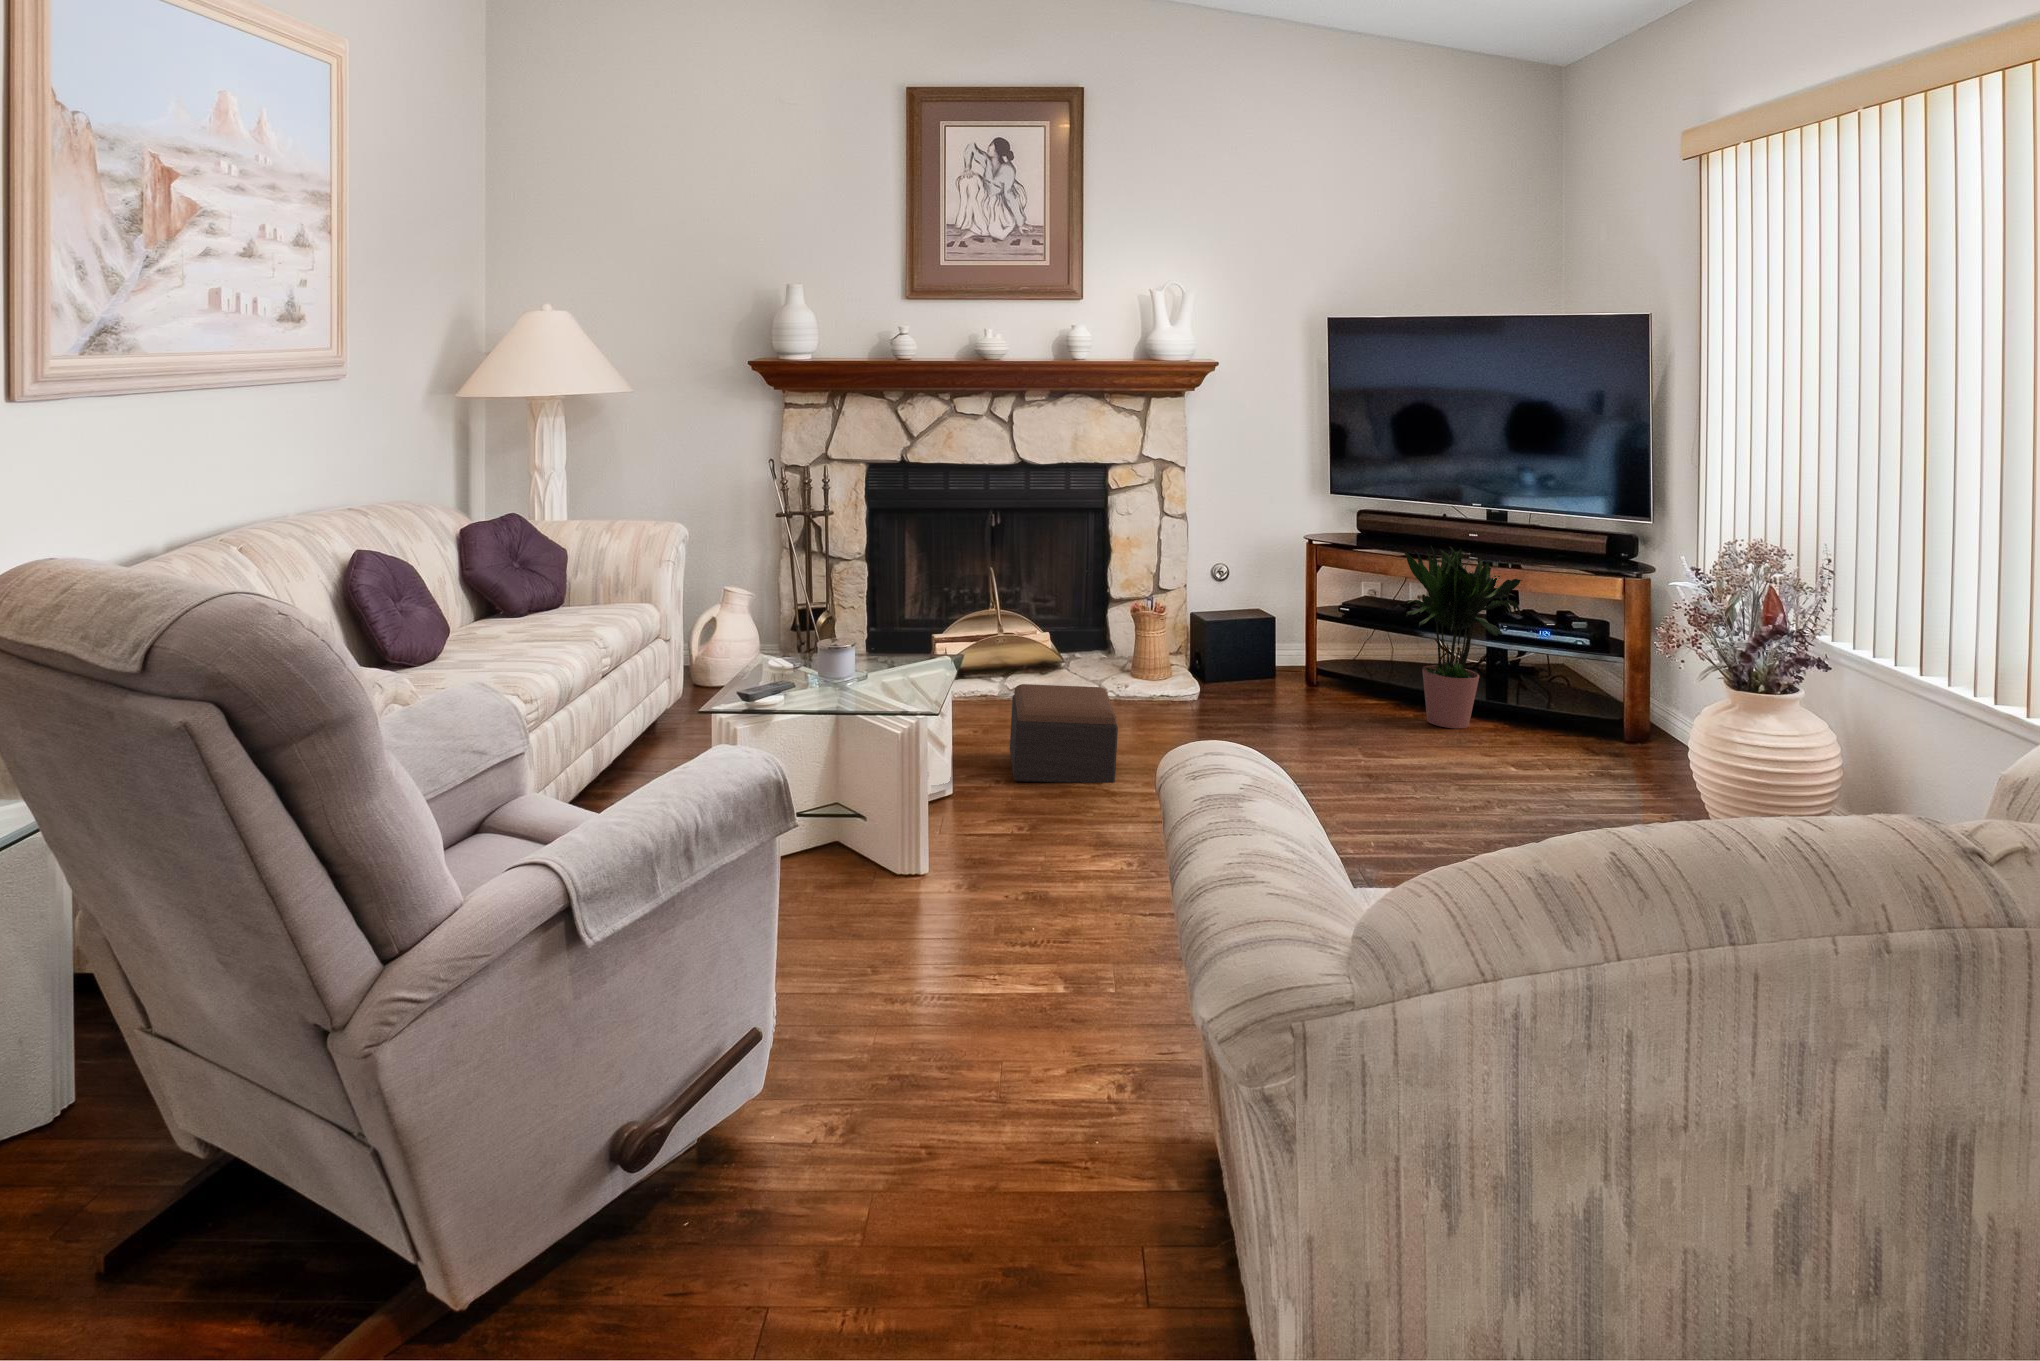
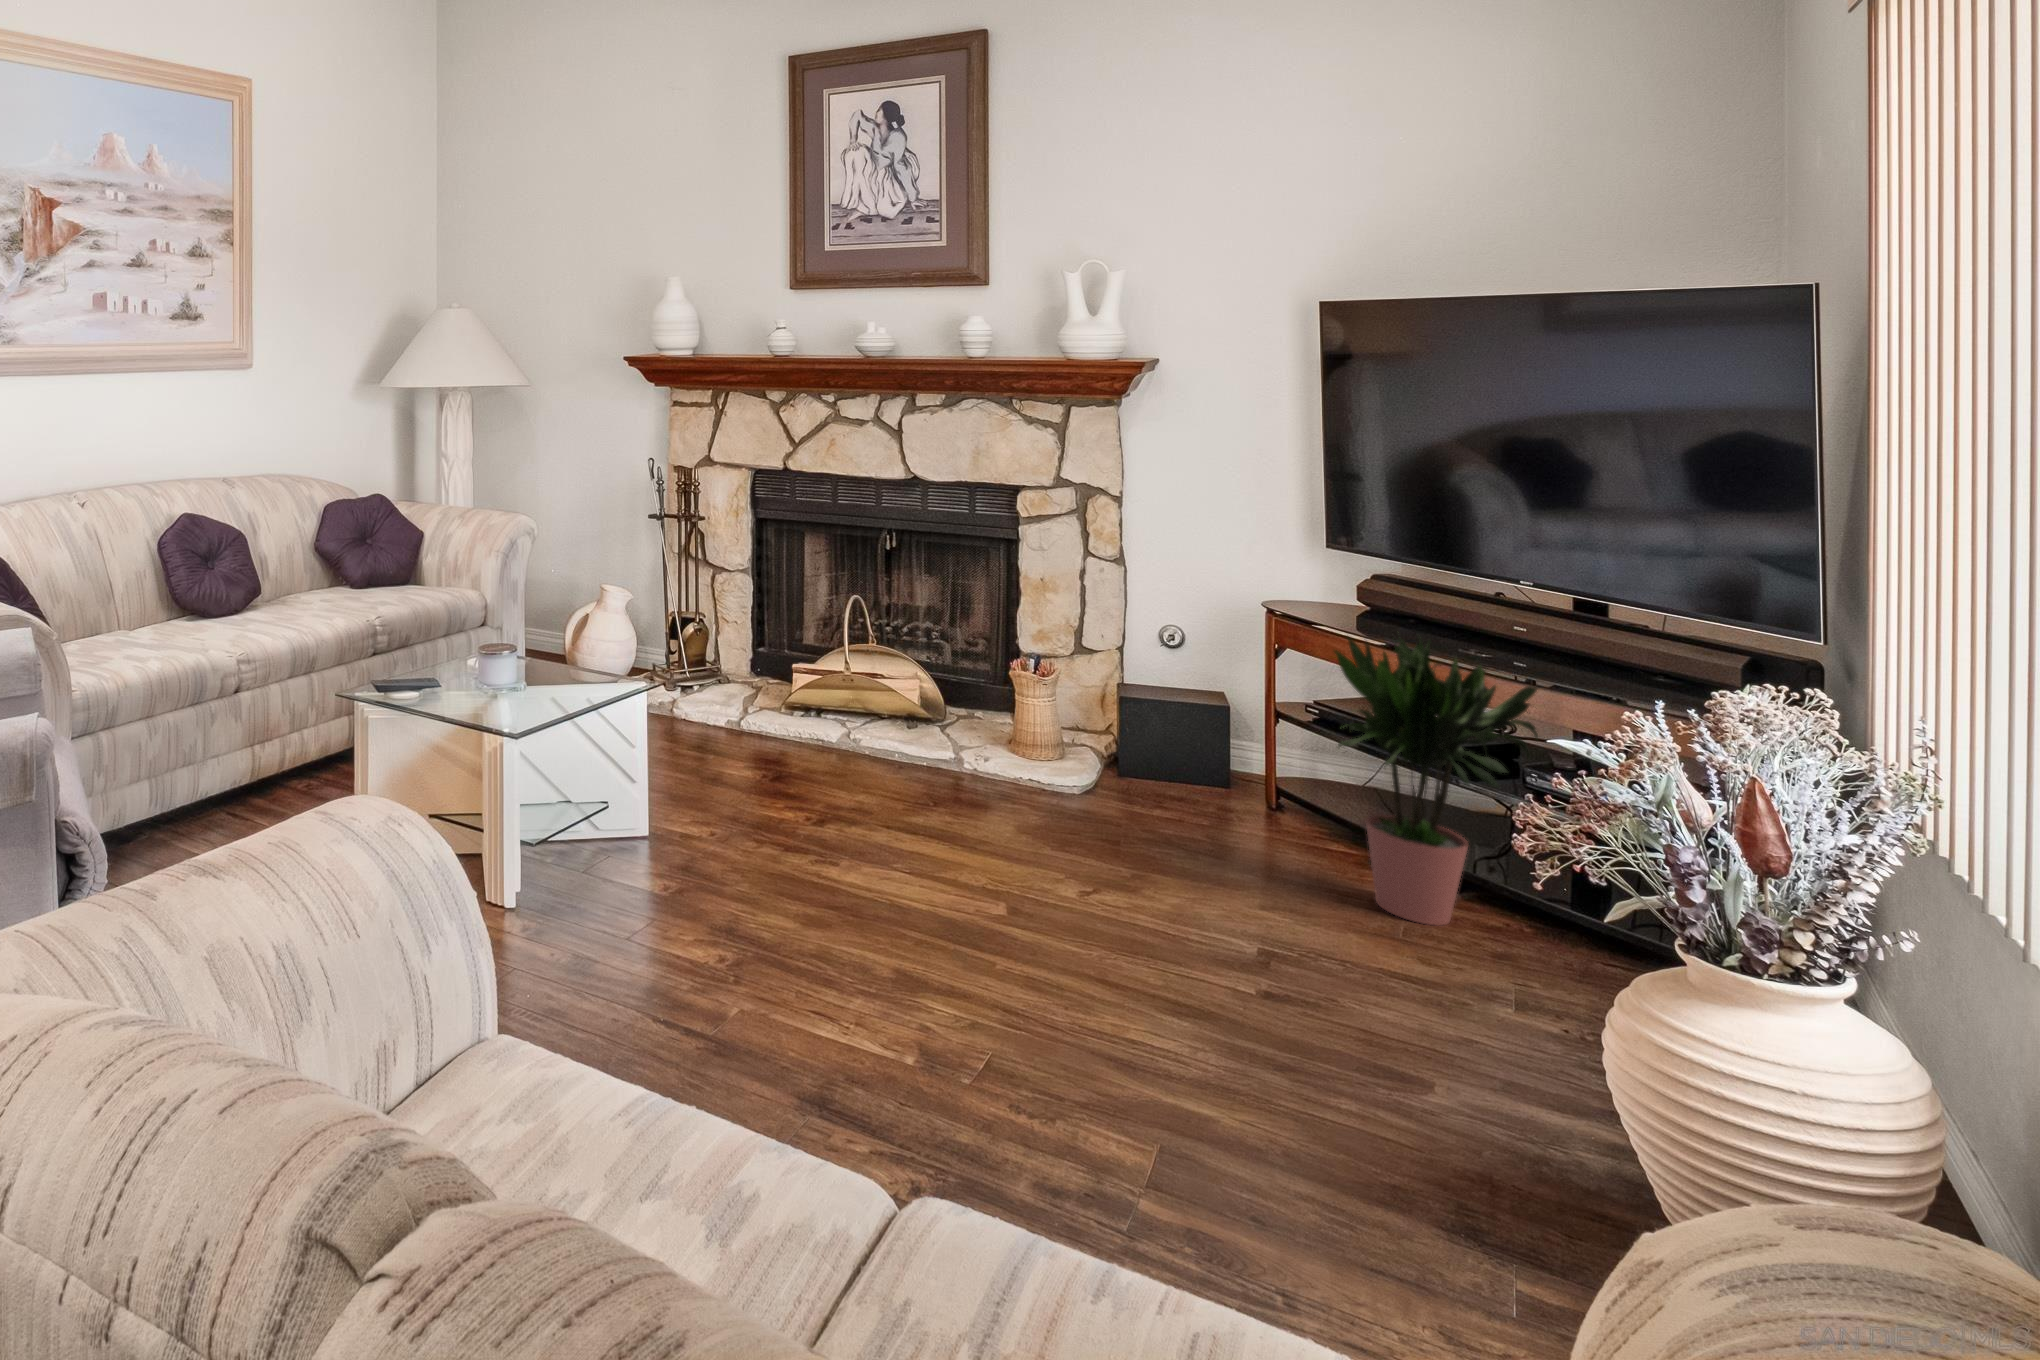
footstool: present [1010,684,1118,783] -> none [674,719,833,857]

